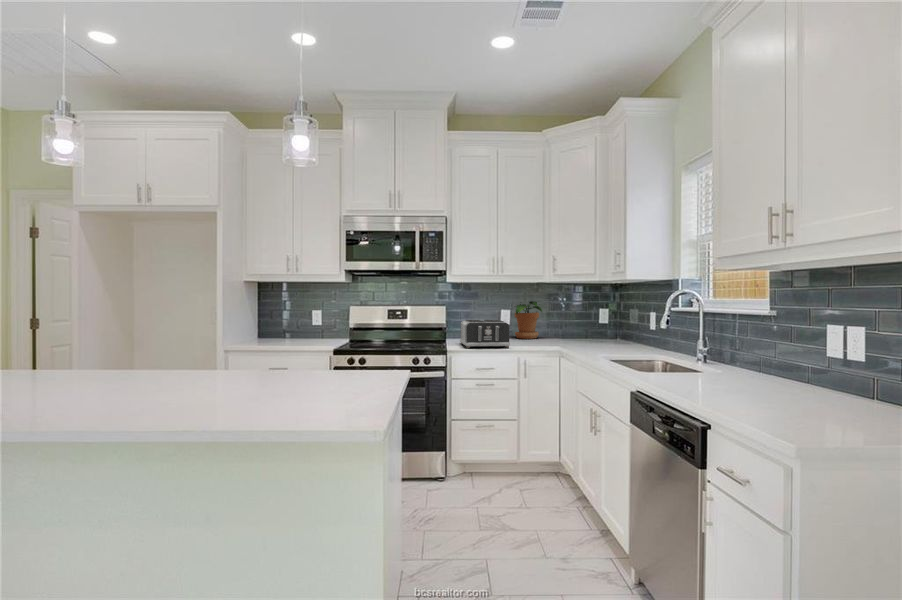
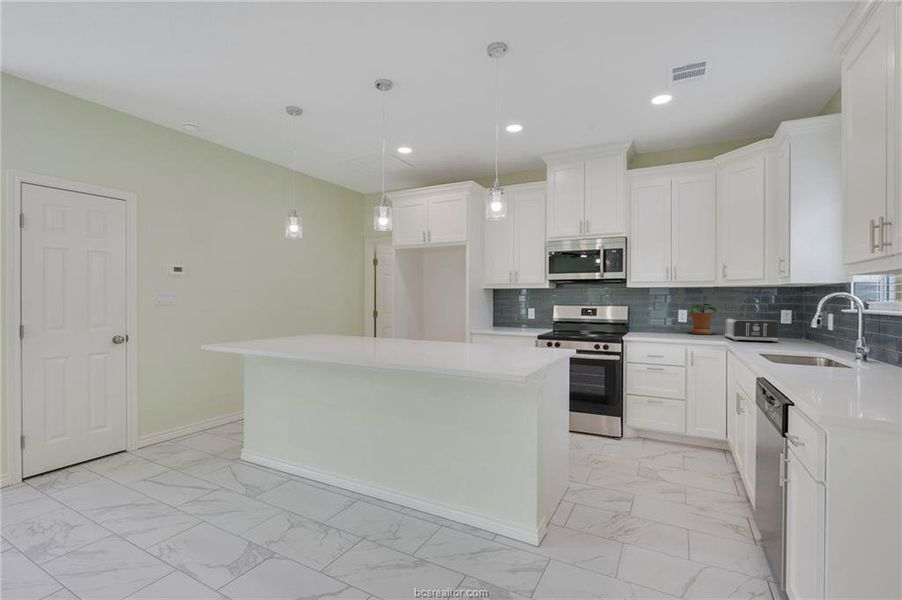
toaster: present [460,320,510,348] -> present [725,318,778,342]

